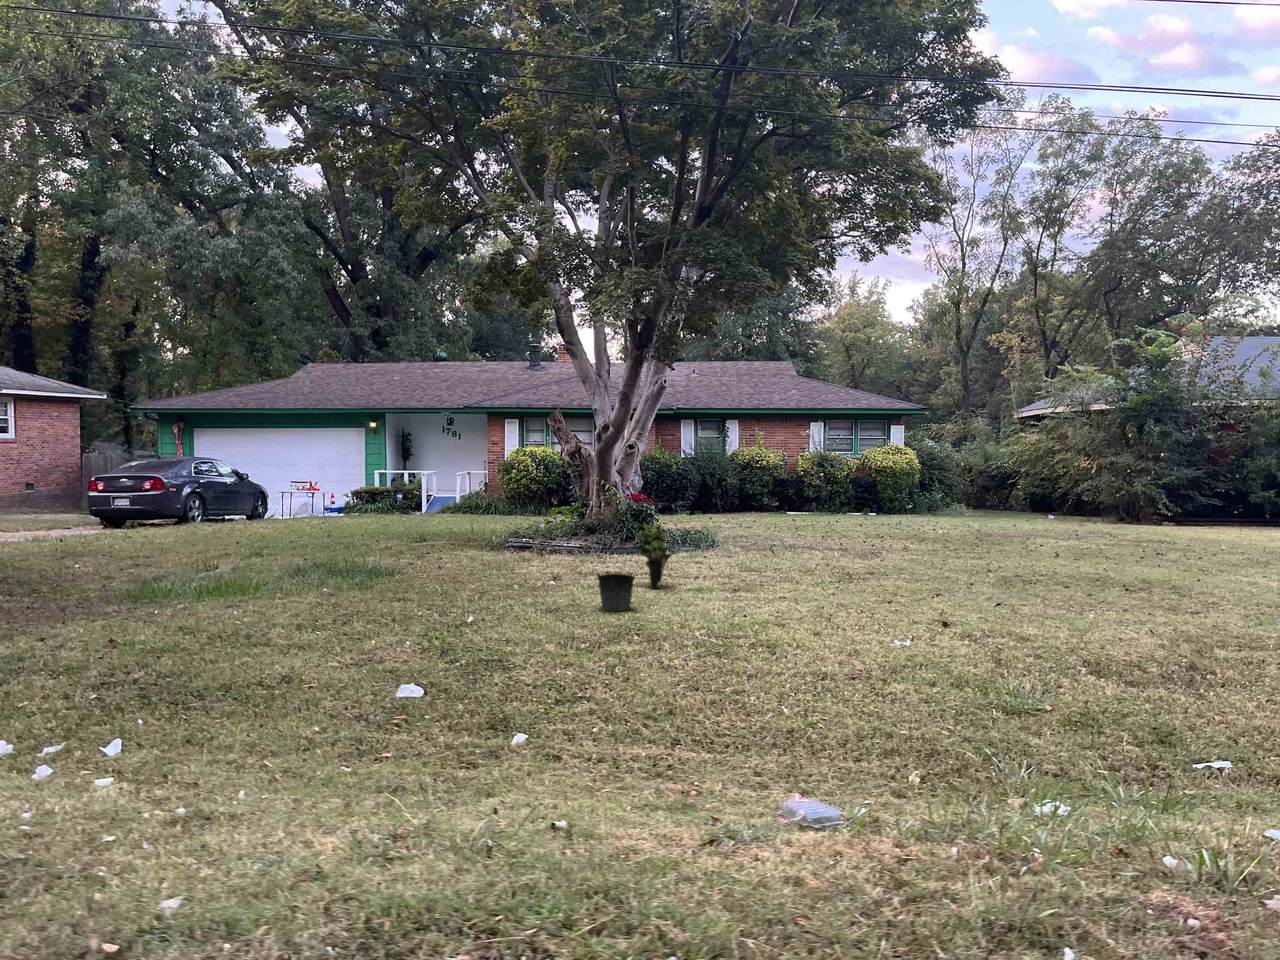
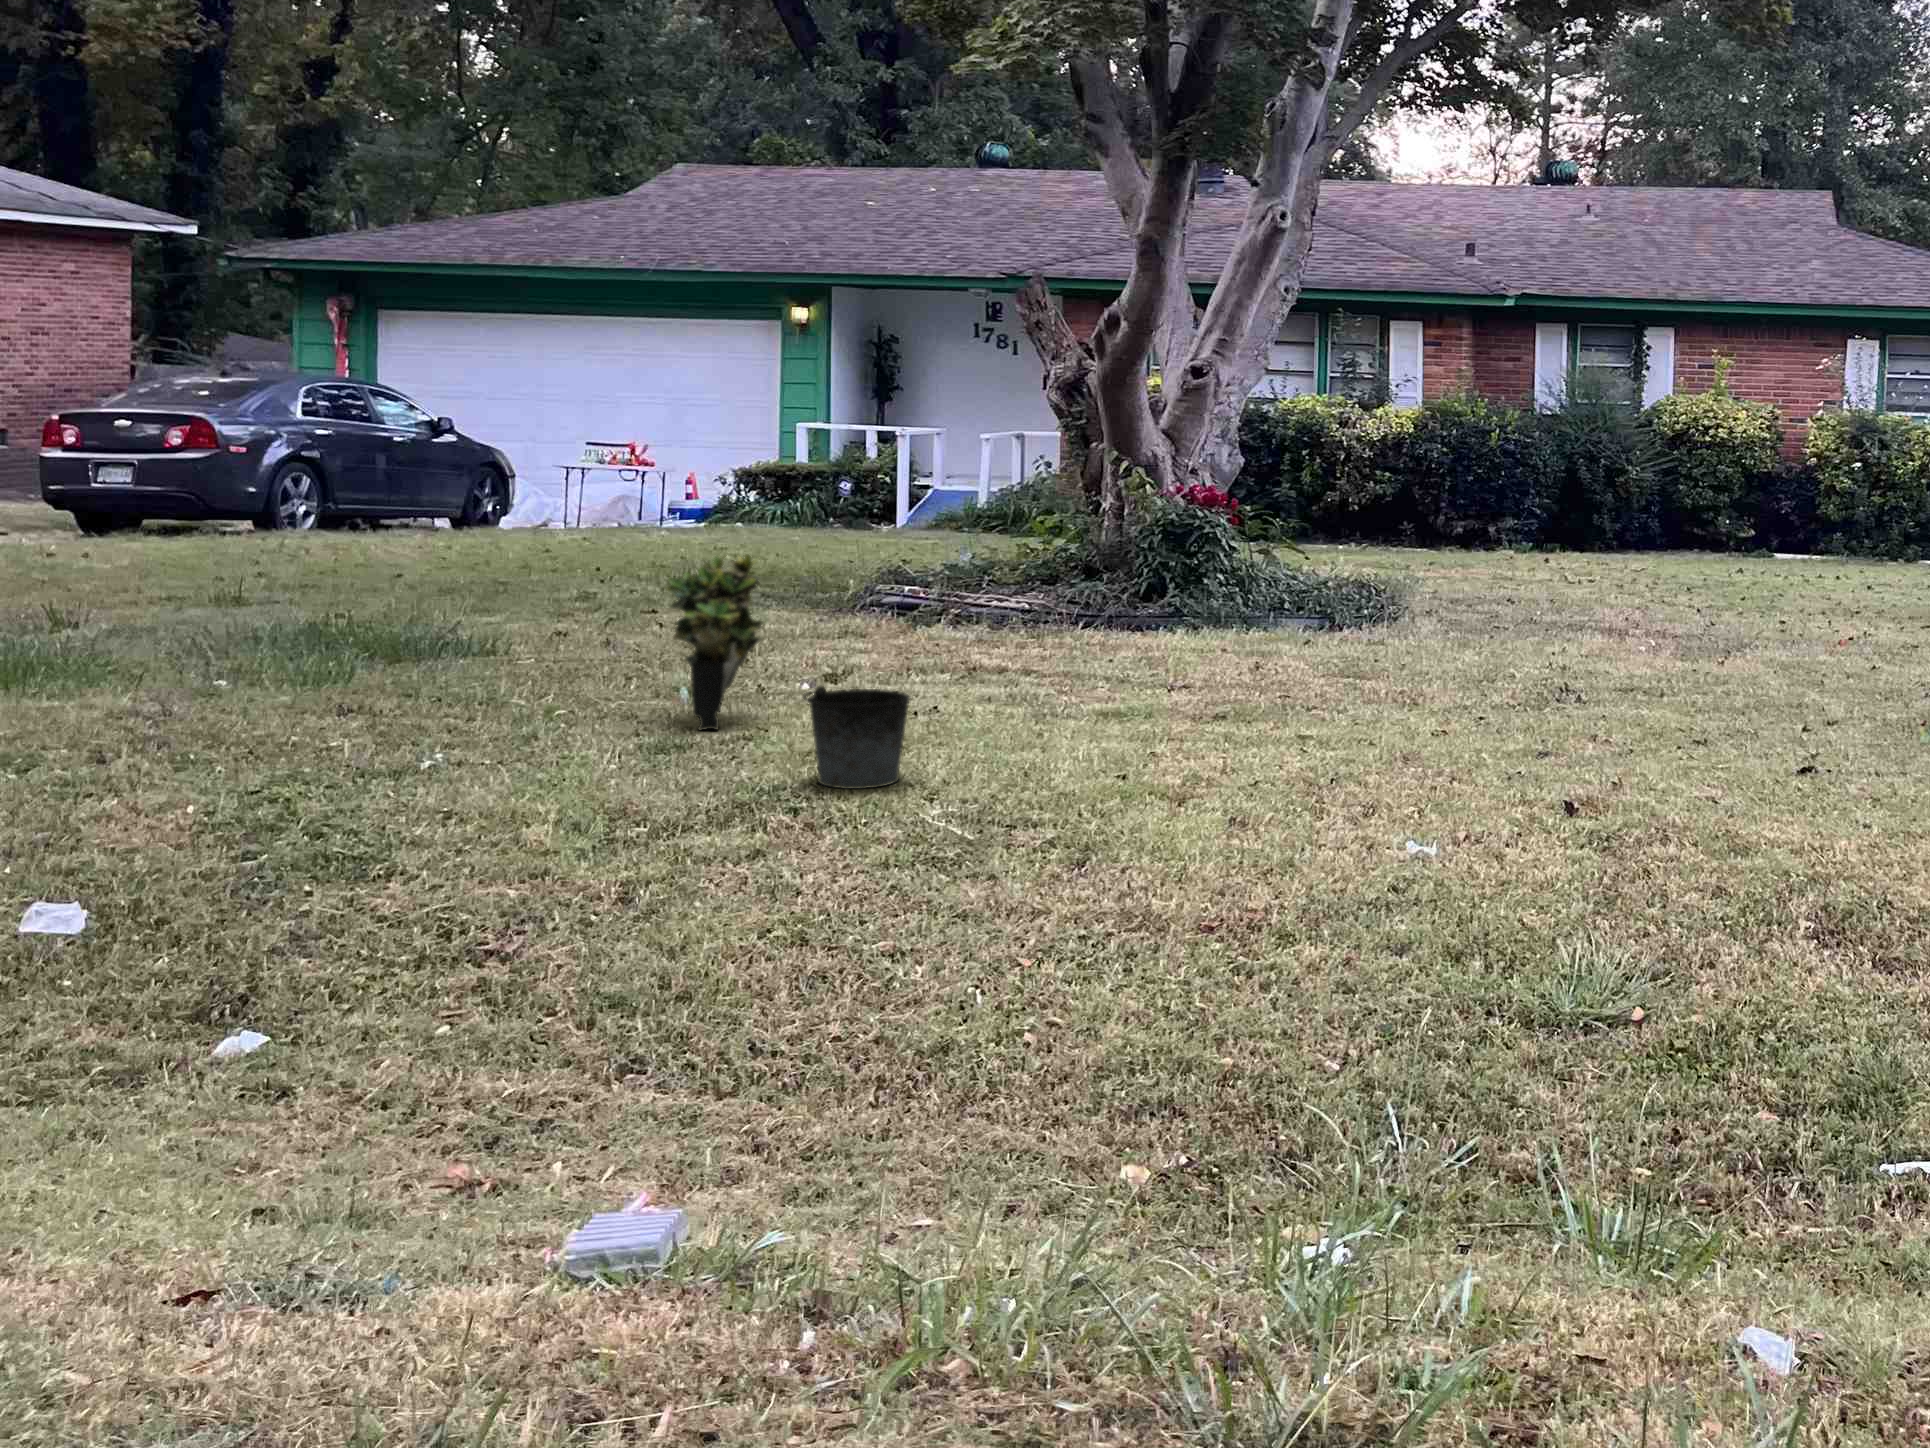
potted plant: present [636,524,672,589] -> present [667,554,763,730]

